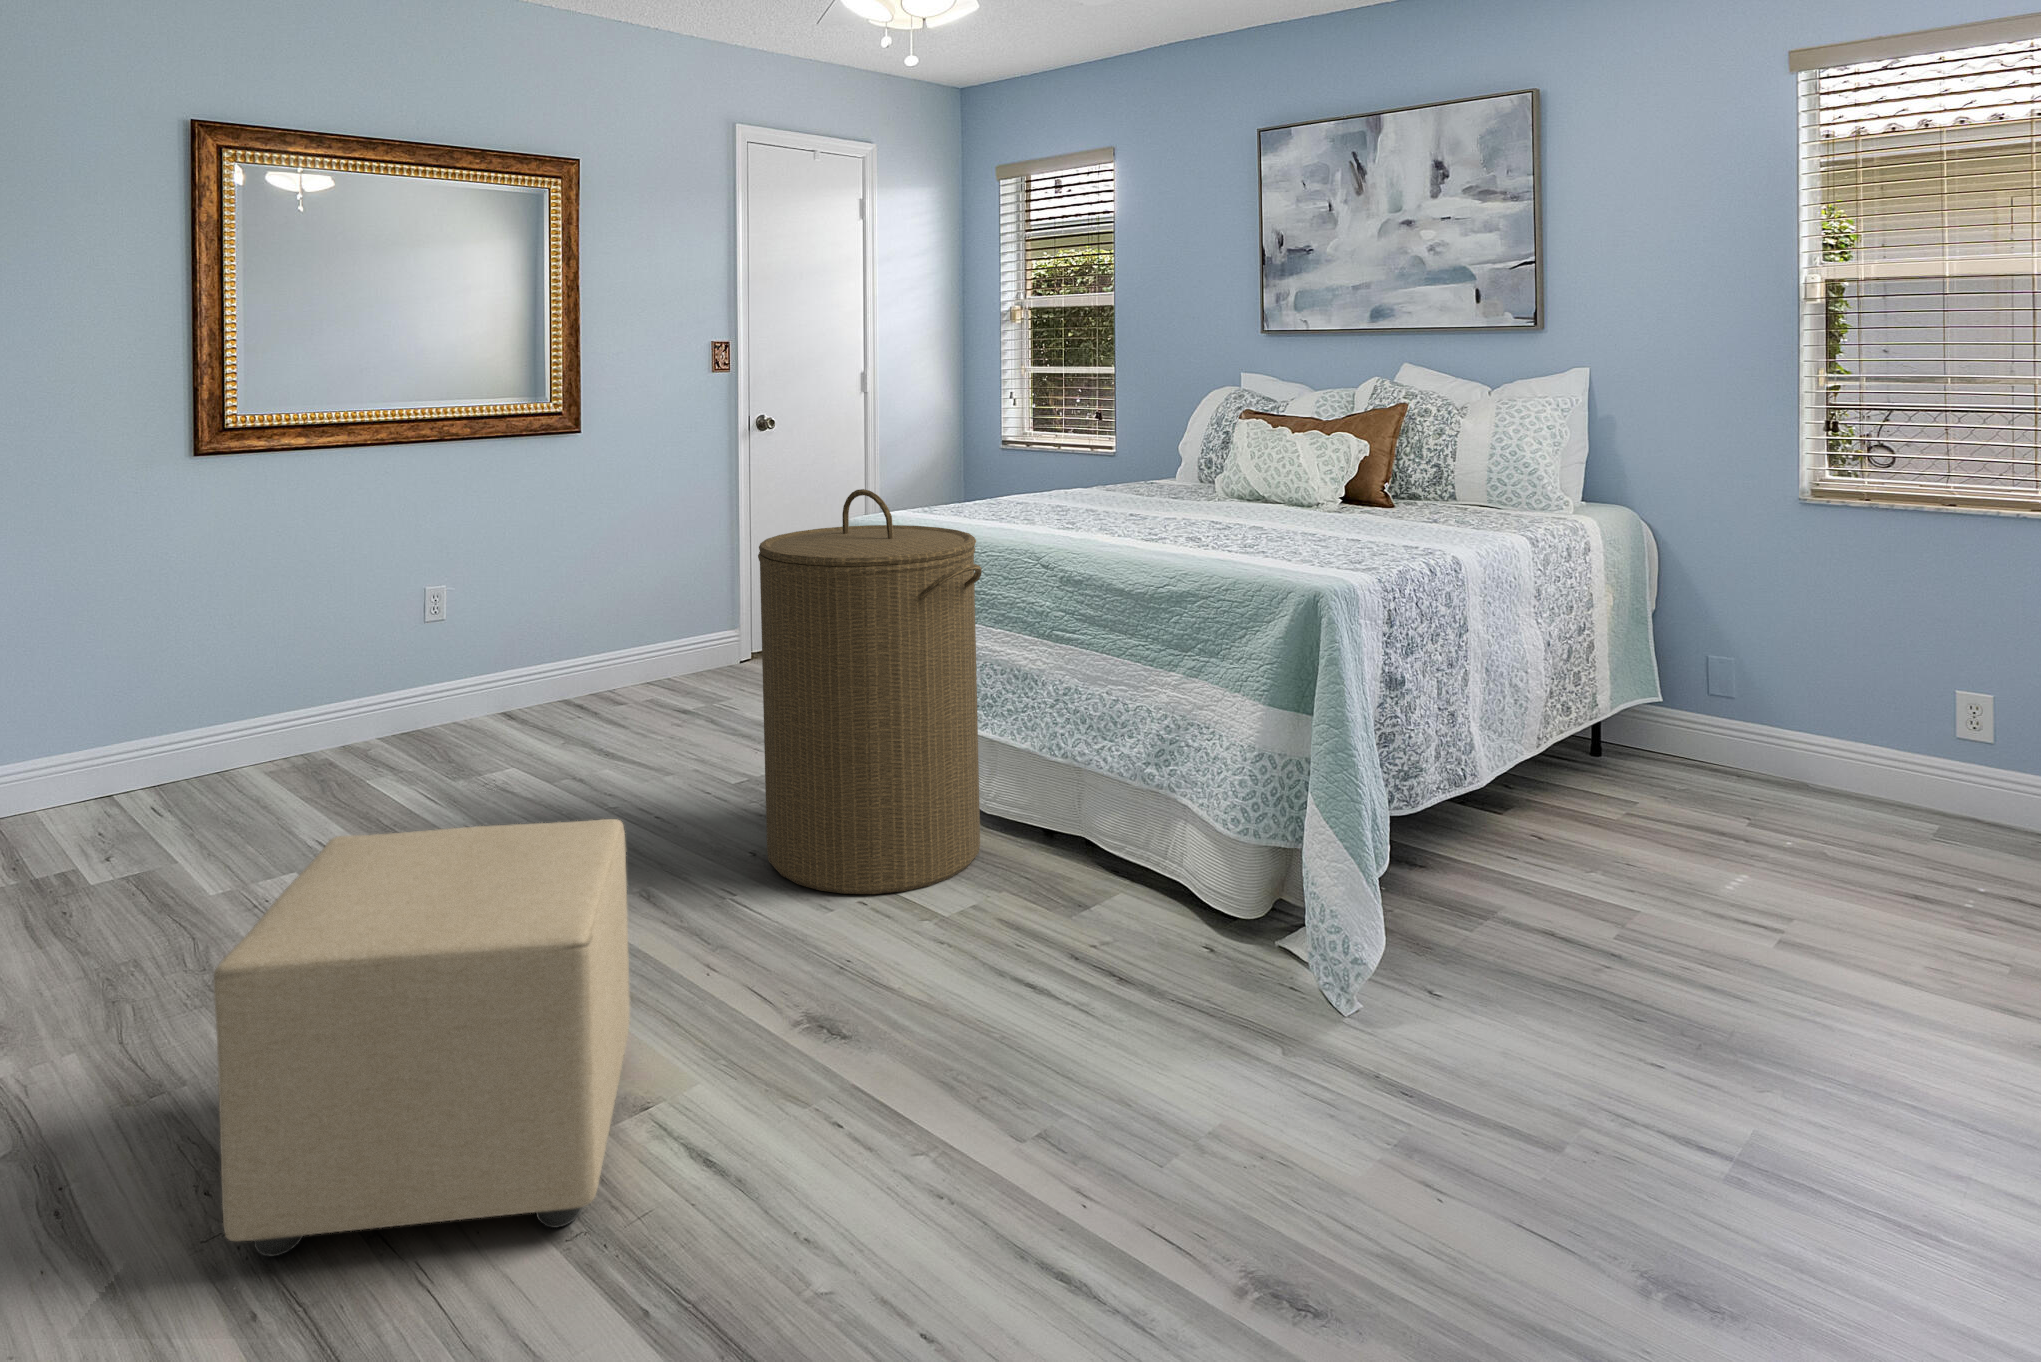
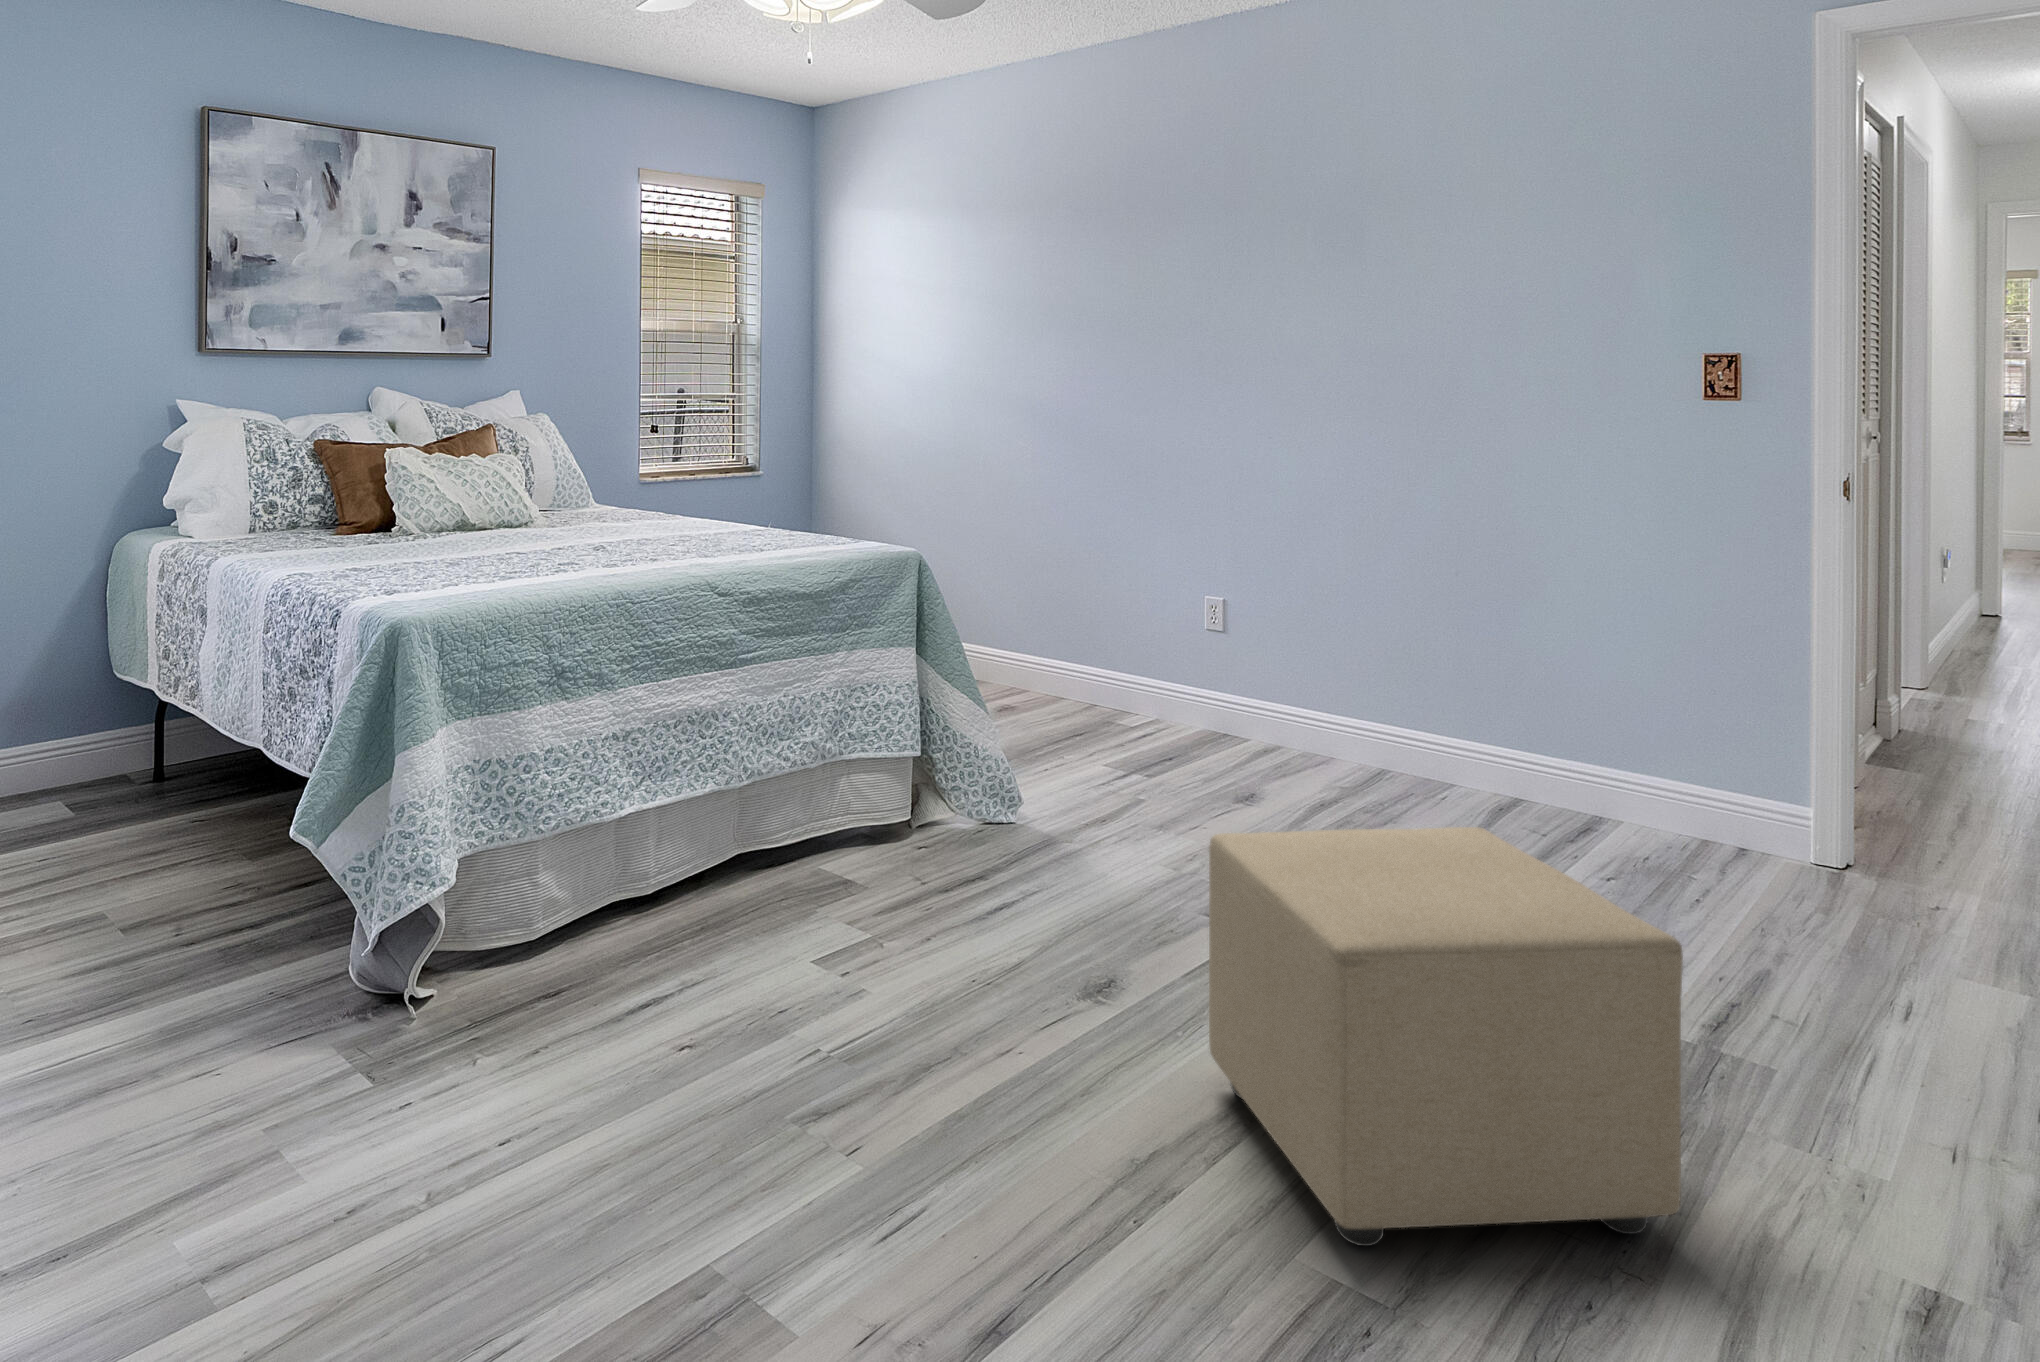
laundry hamper: present [758,489,982,894] -> none [574,526,849,1022]

